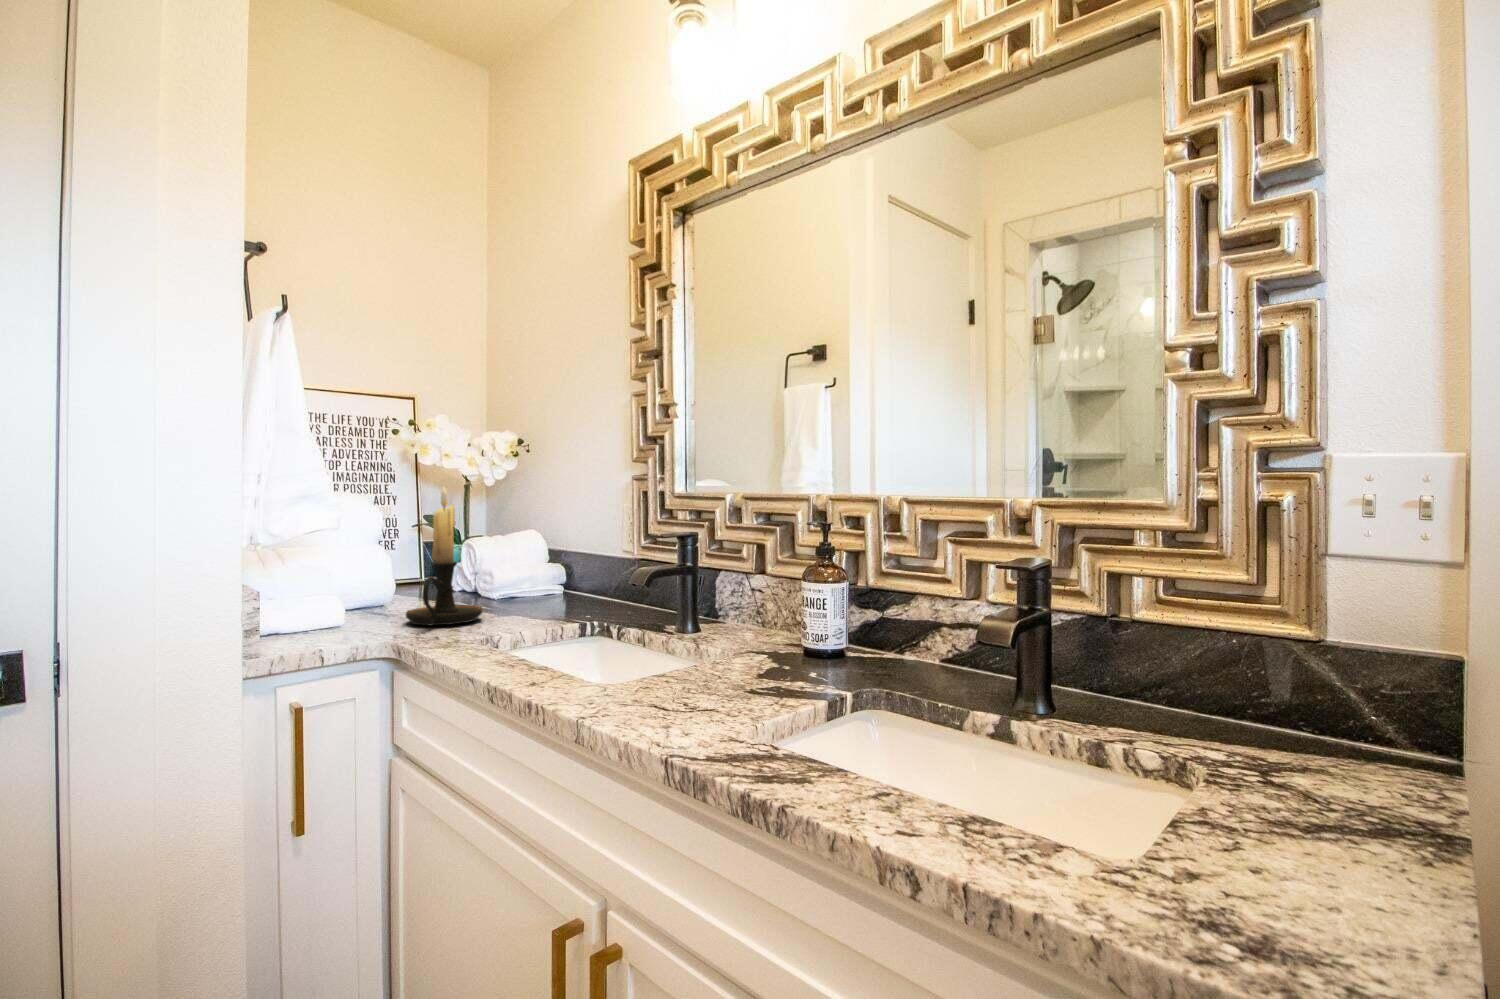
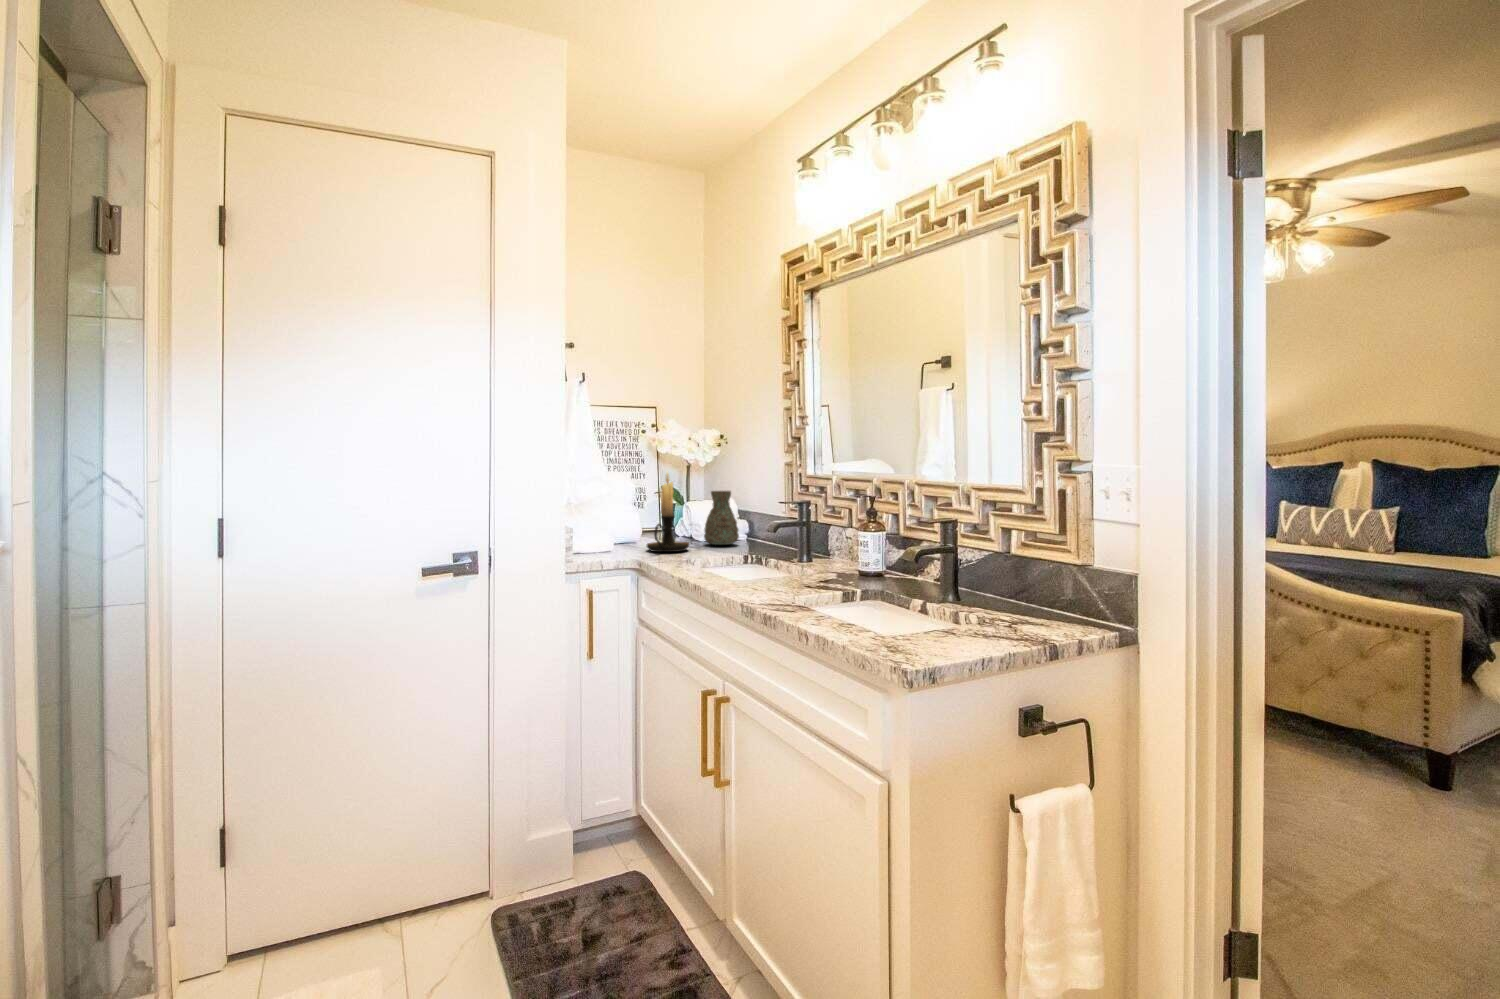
decorative vase: none [504,520,561,607] -> present [704,491,739,545]

